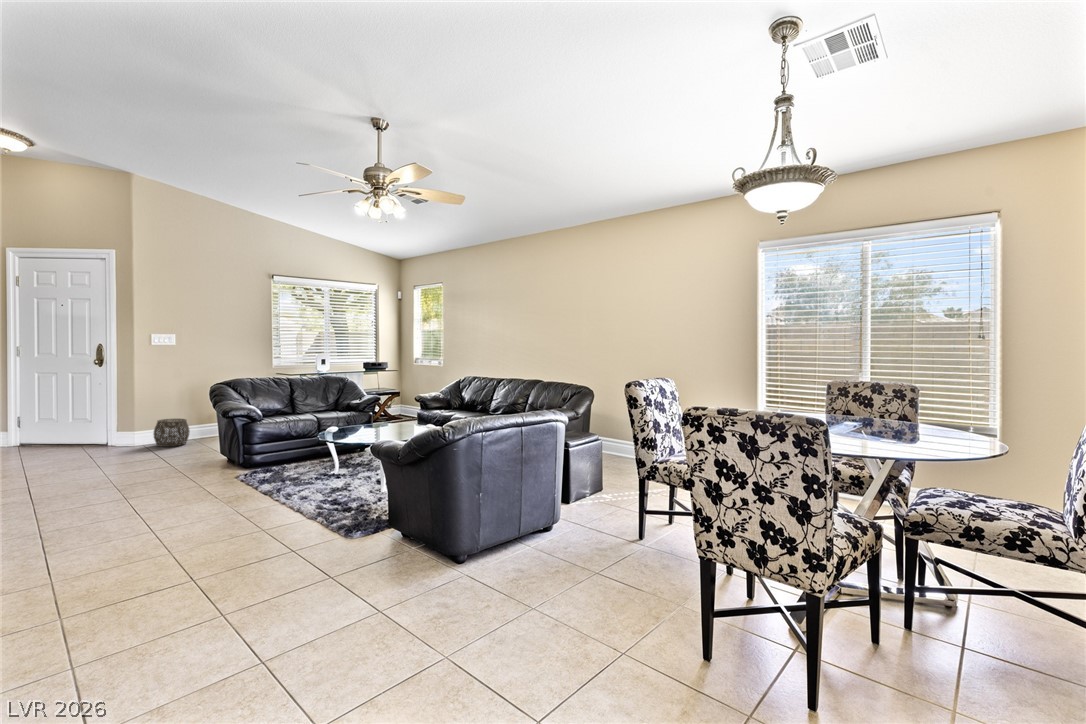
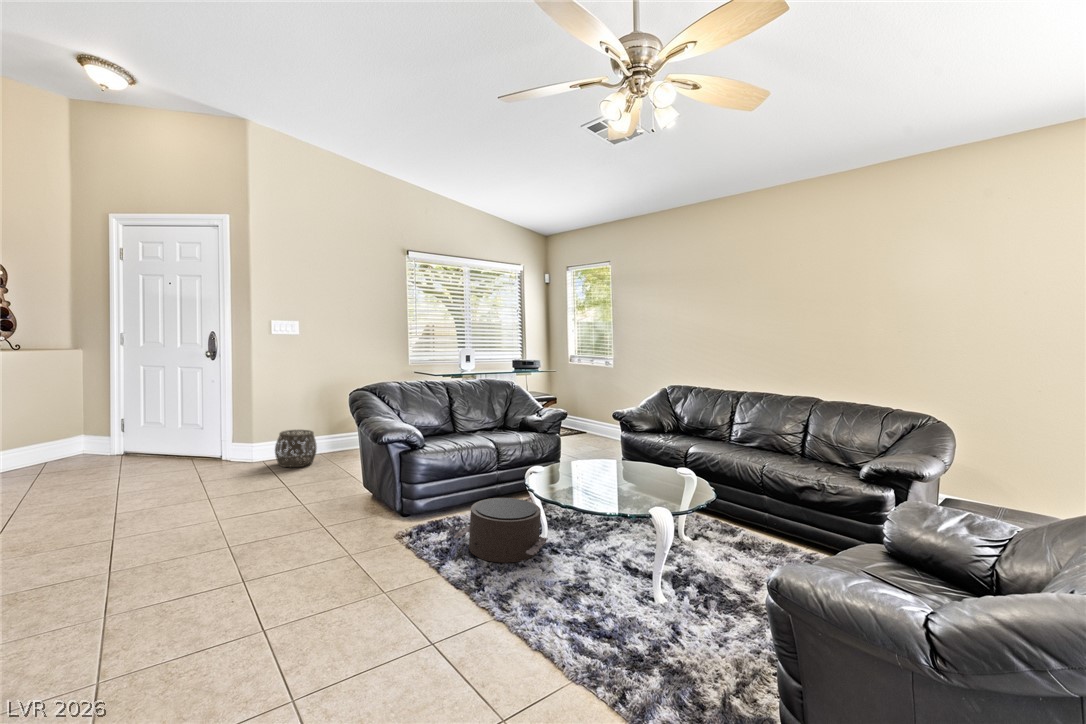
pouf: none [271,448,336,483] -> present [454,498,548,563]

